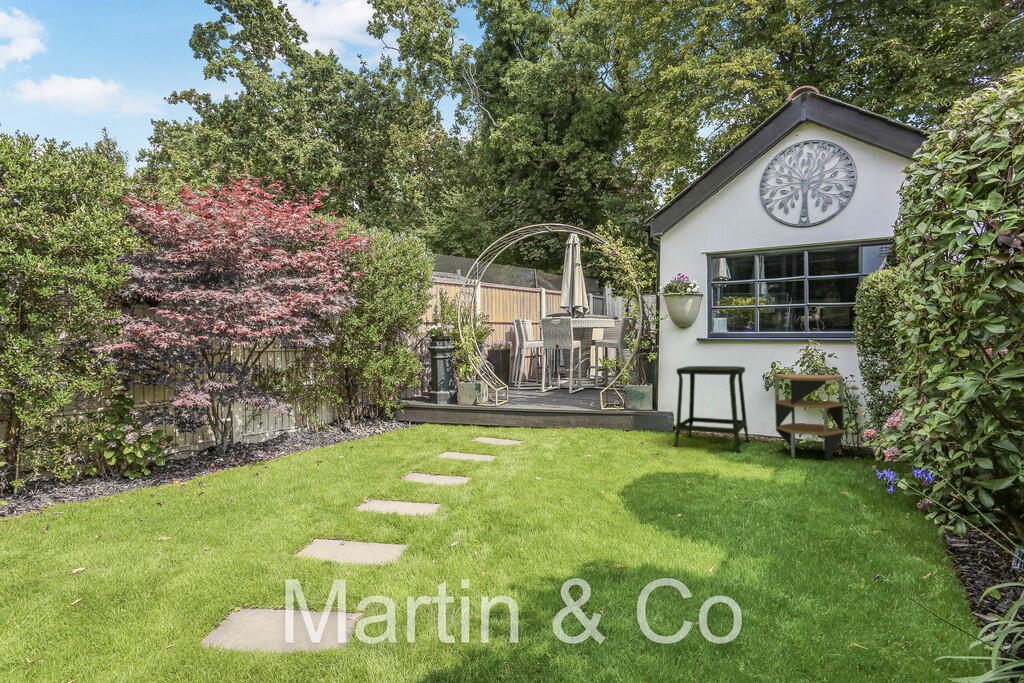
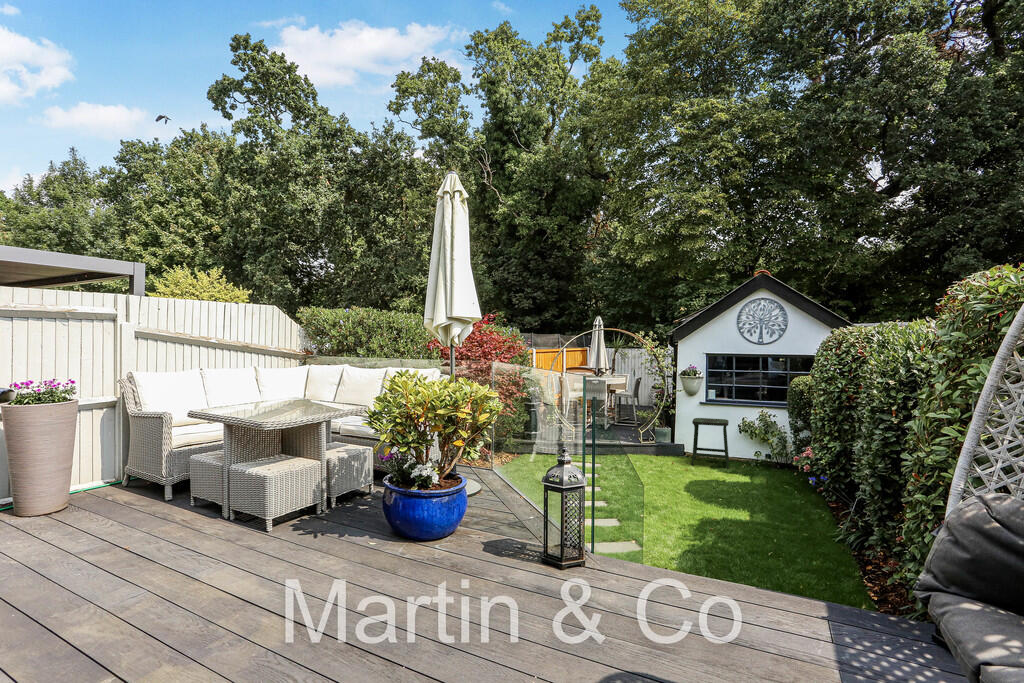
side table: present [775,374,844,460] -> none [747,425,781,473]

